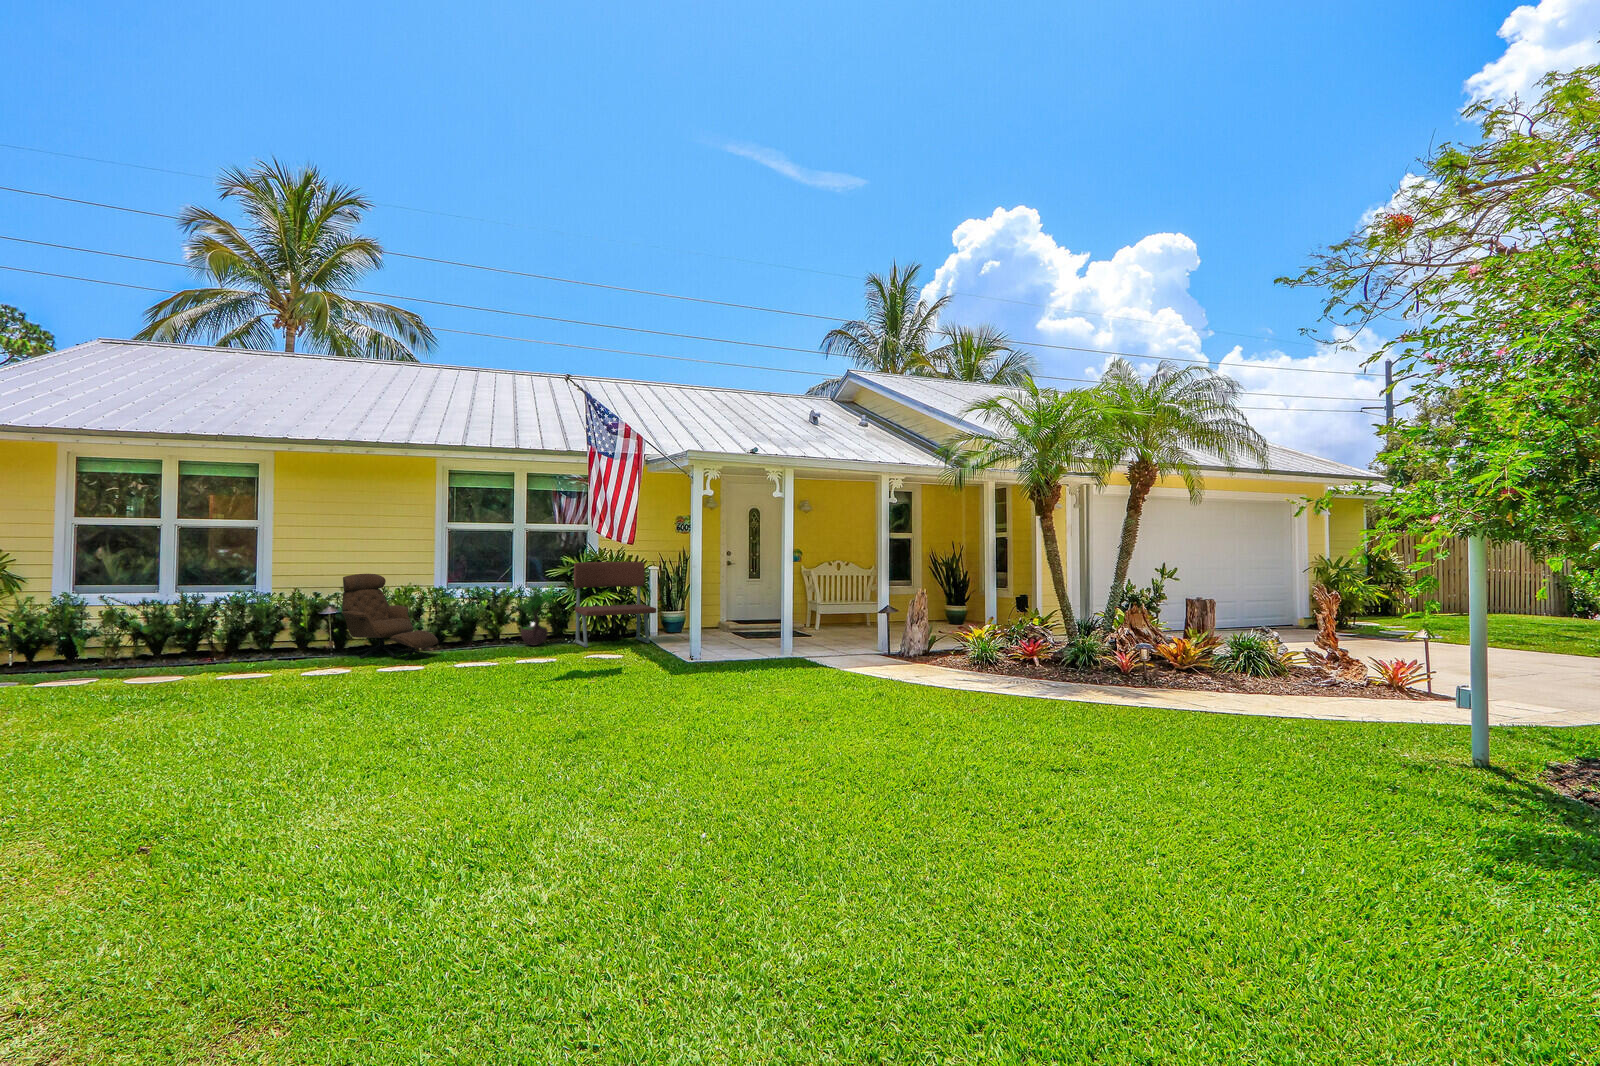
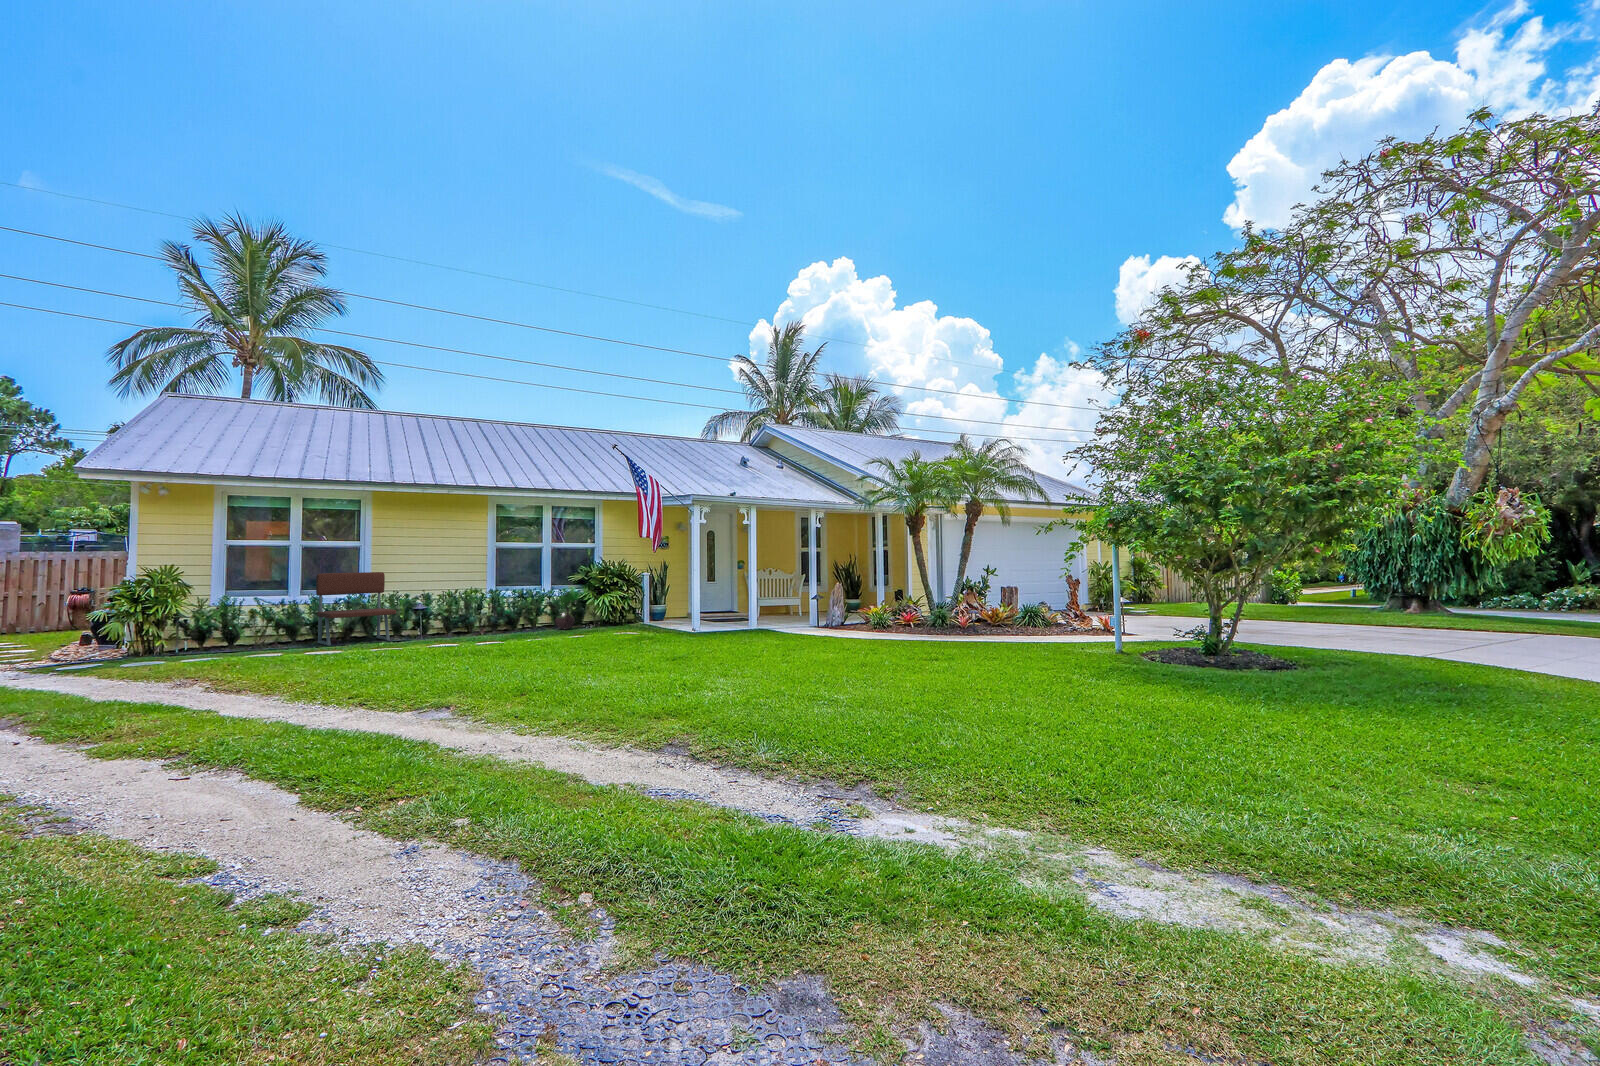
bench: present [574,562,656,647] -> present [316,572,396,646]
lounge chair: present [342,574,438,660] -> none [434,579,504,639]

